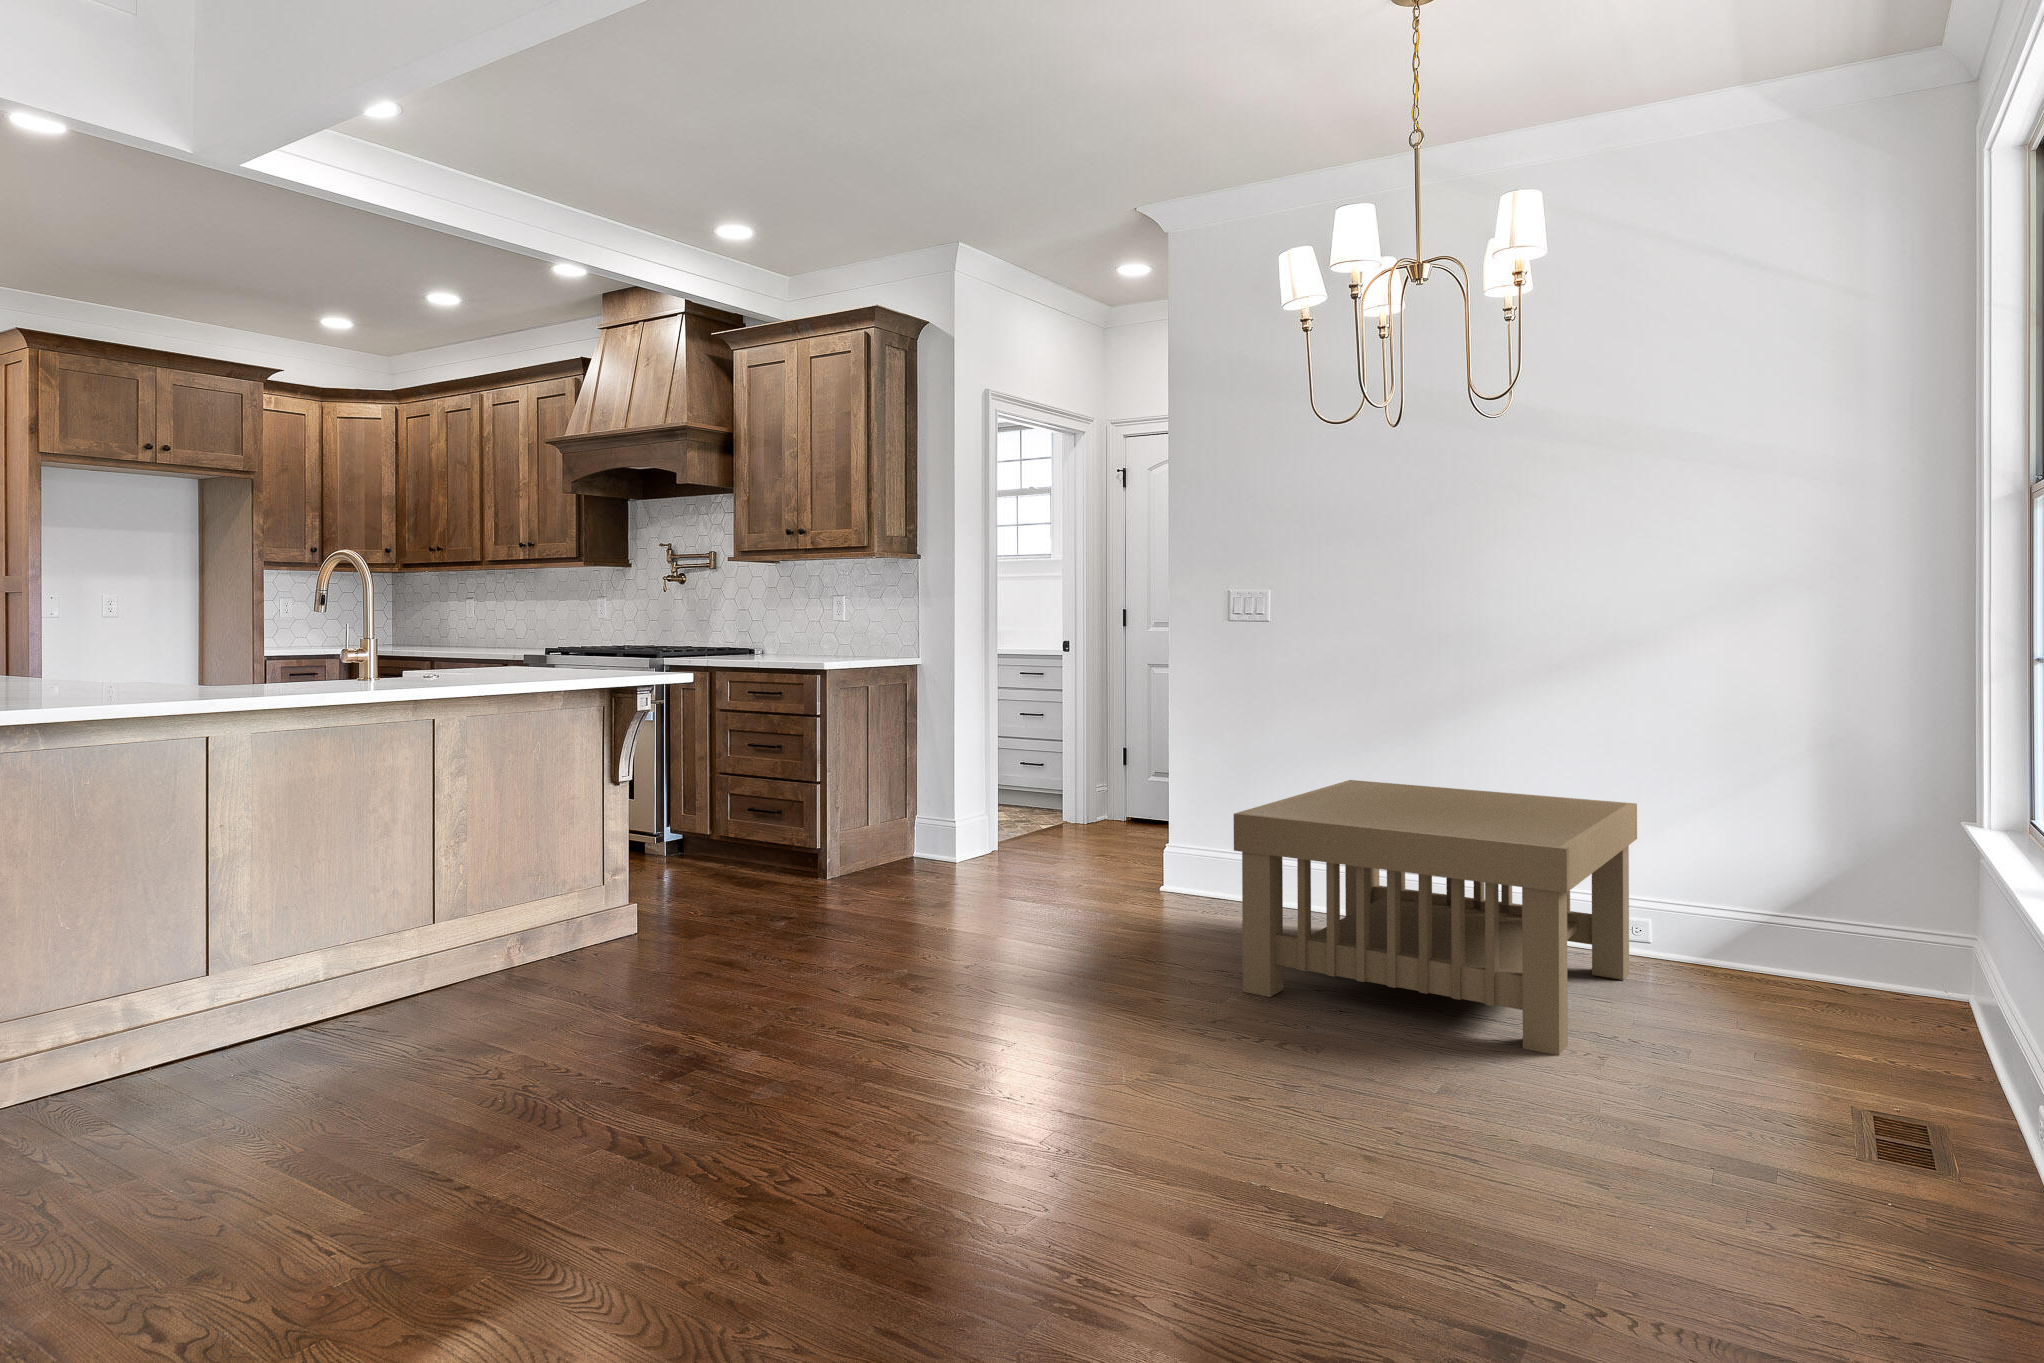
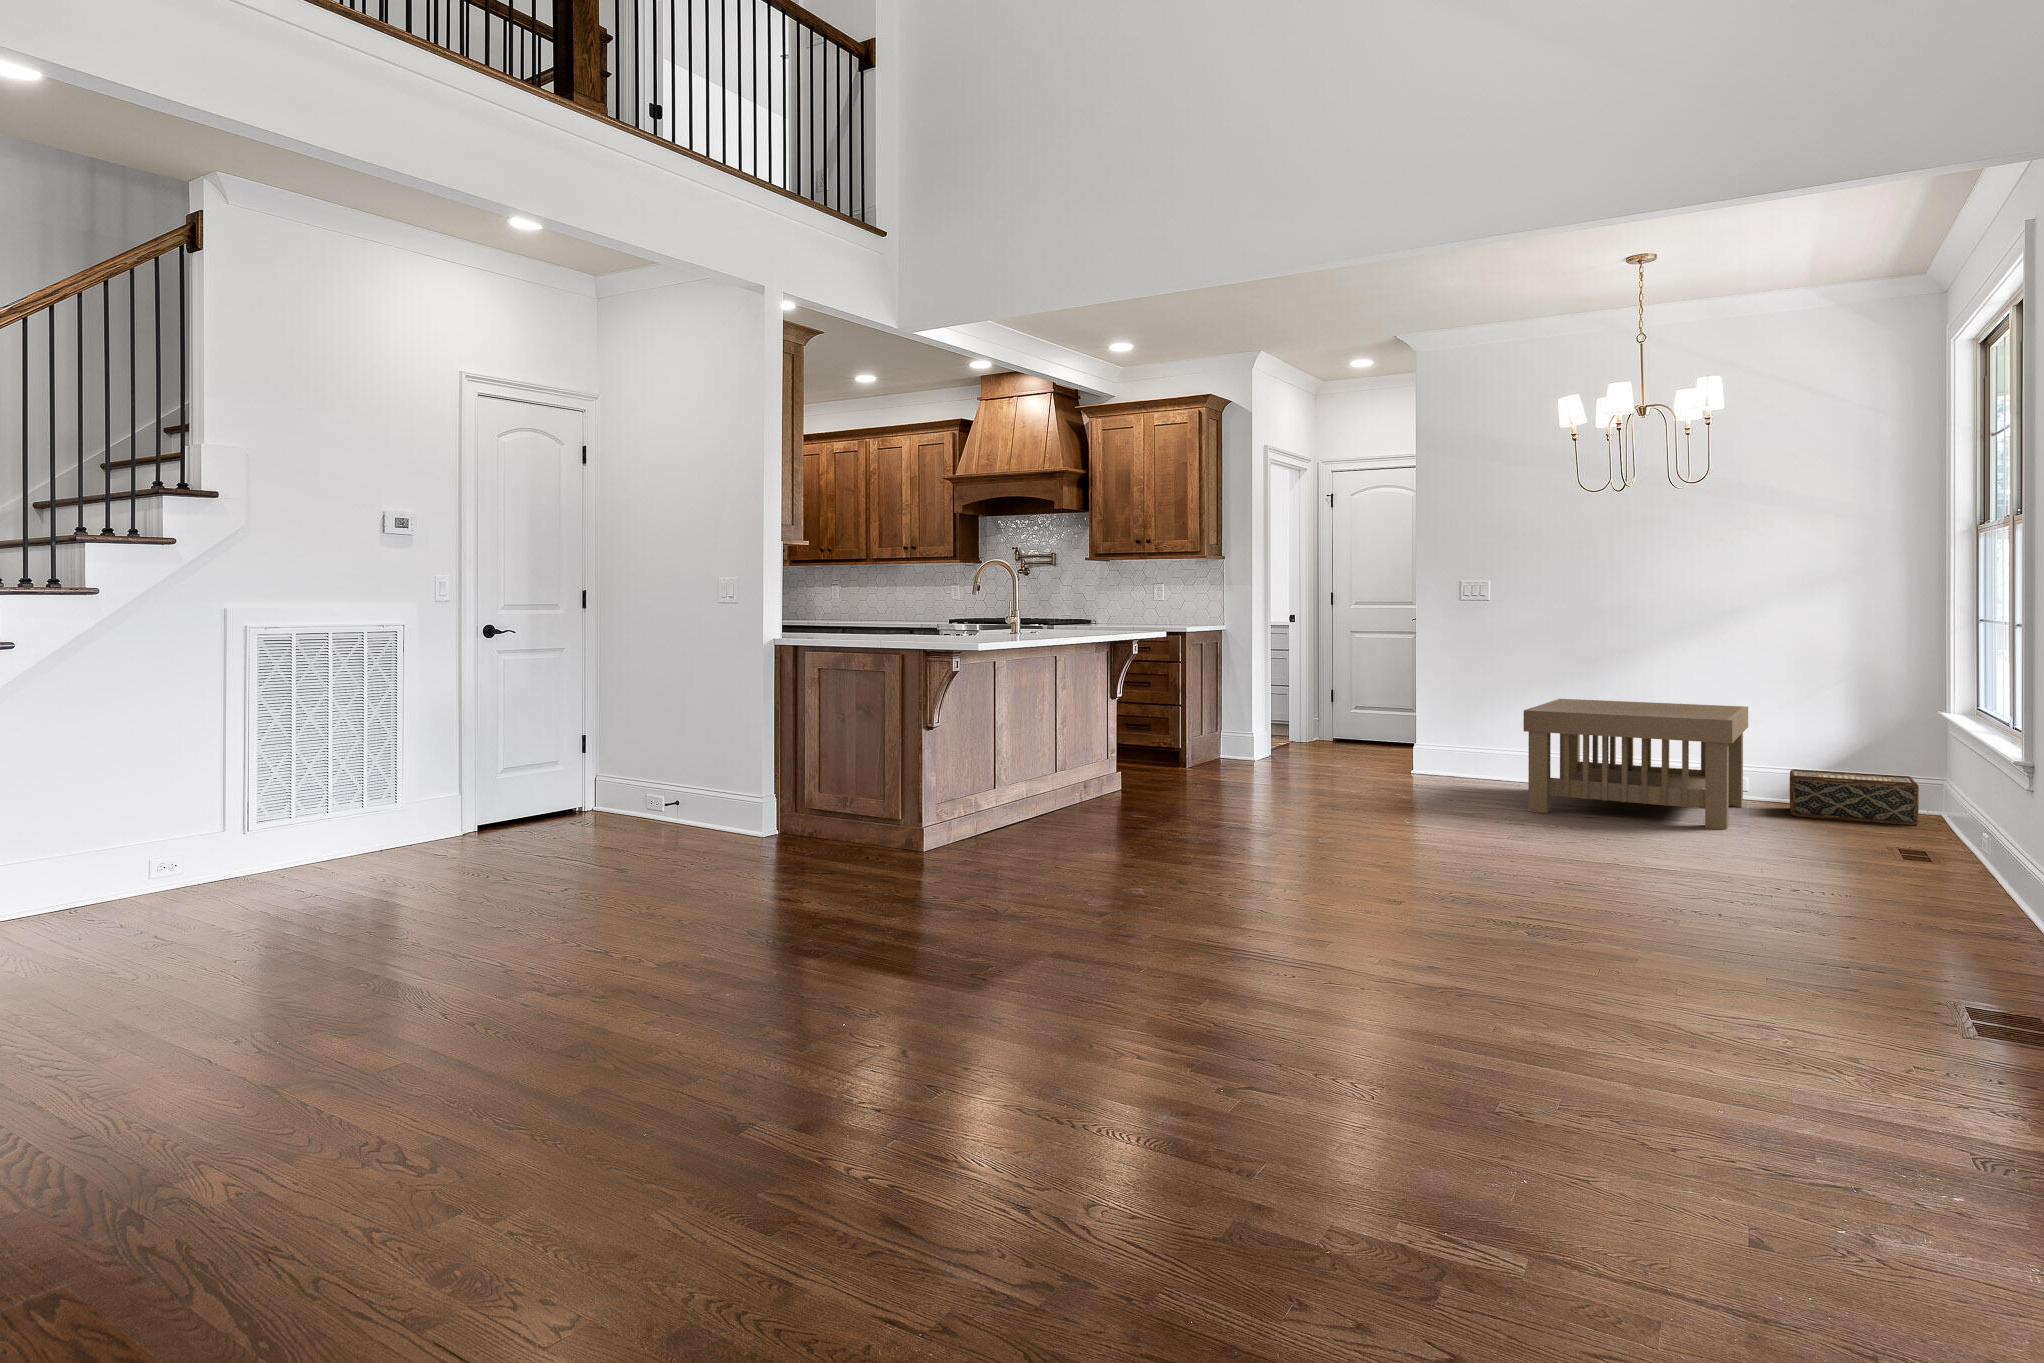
woven basket: none [1699,916,1925,1041] -> present [1790,769,1919,825]

